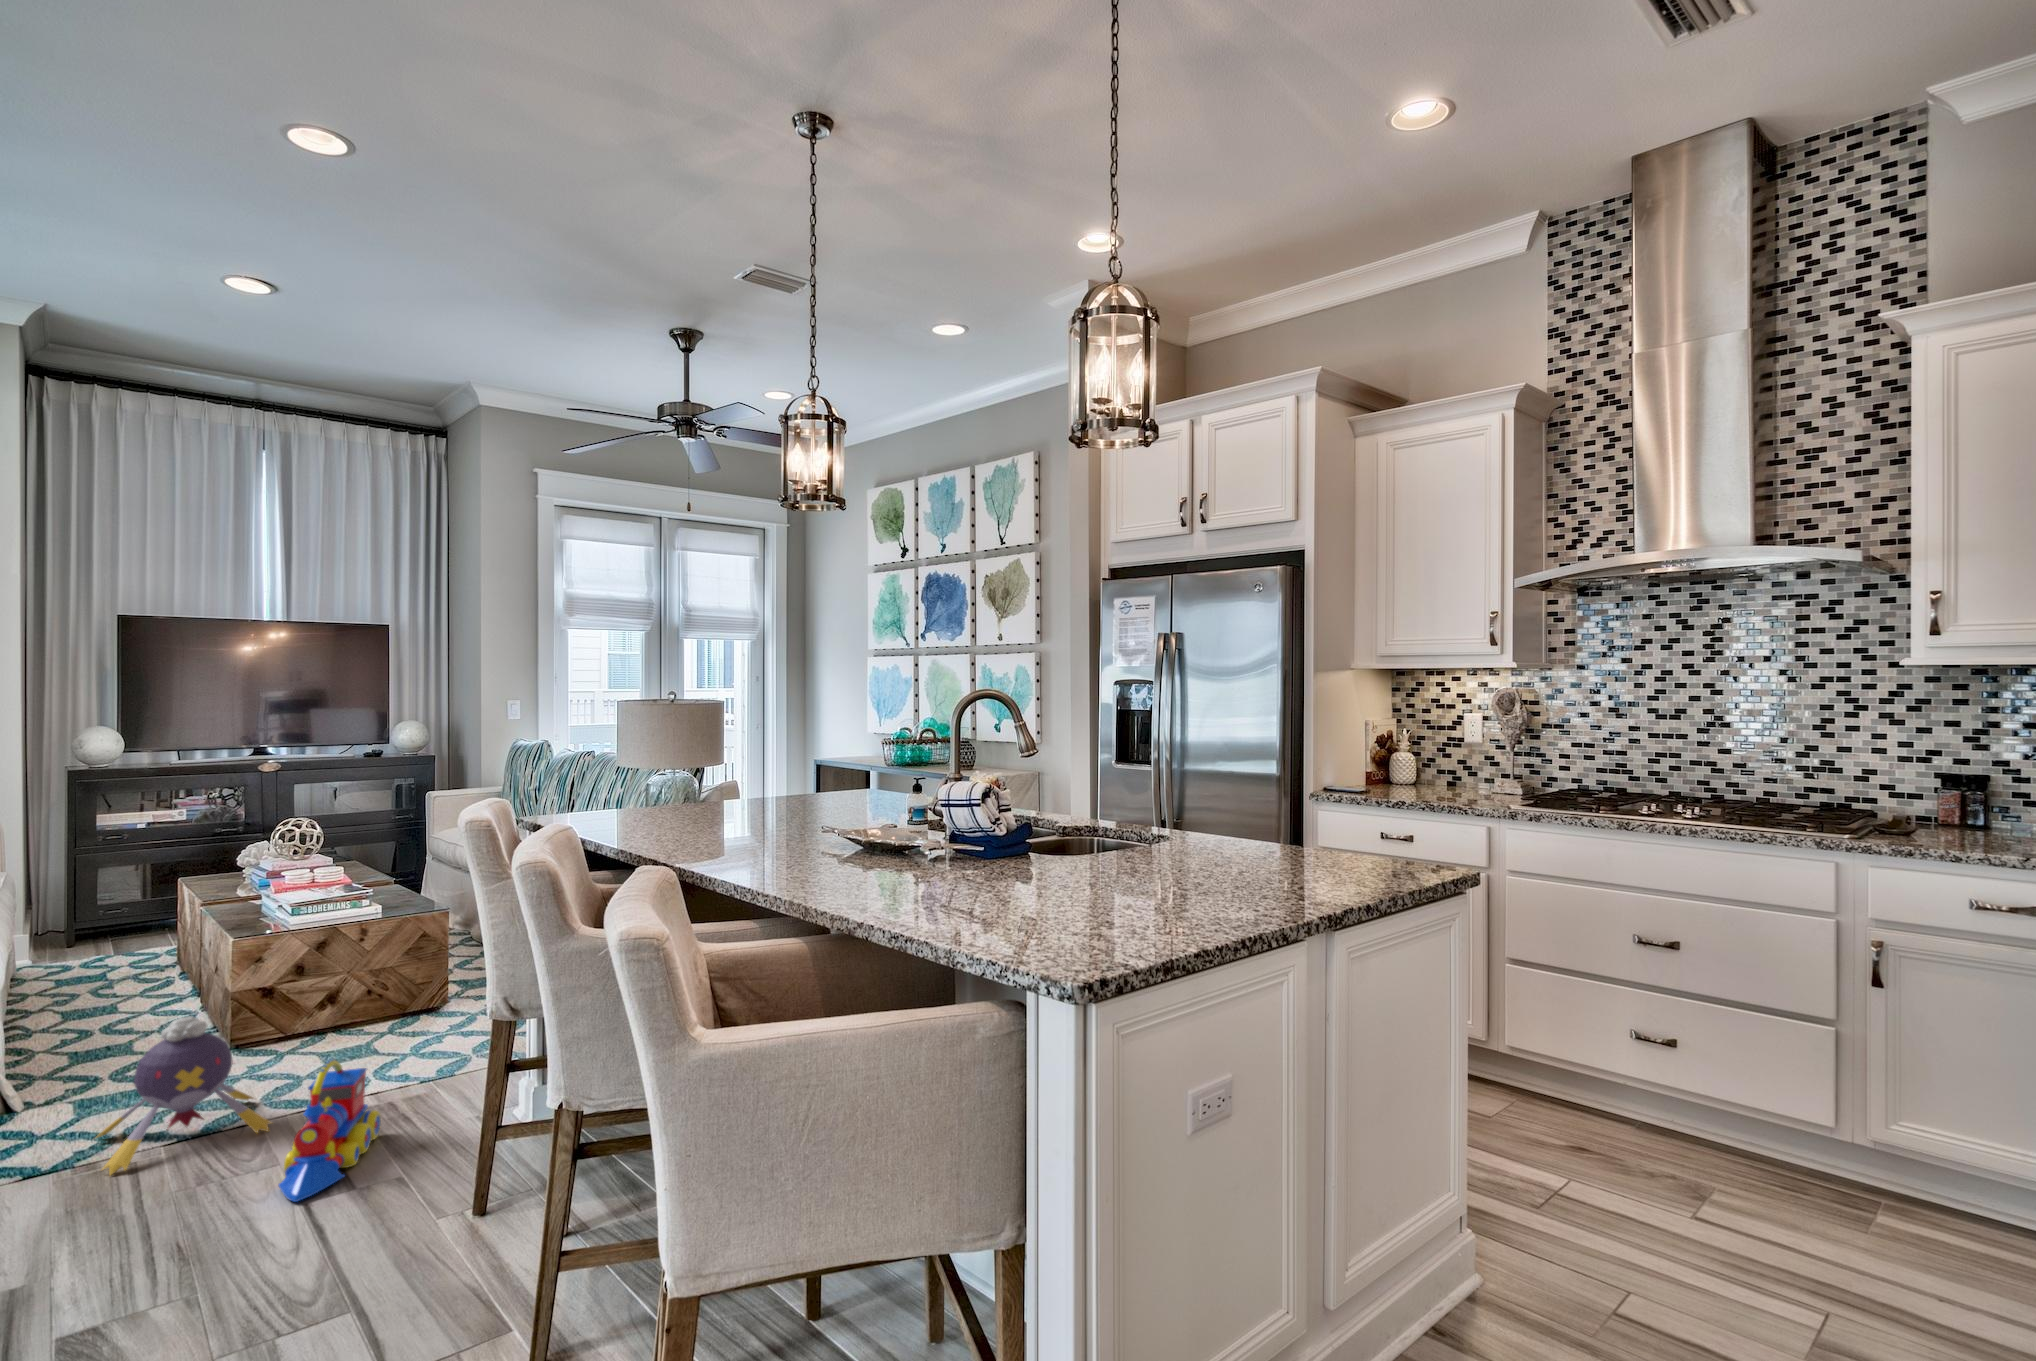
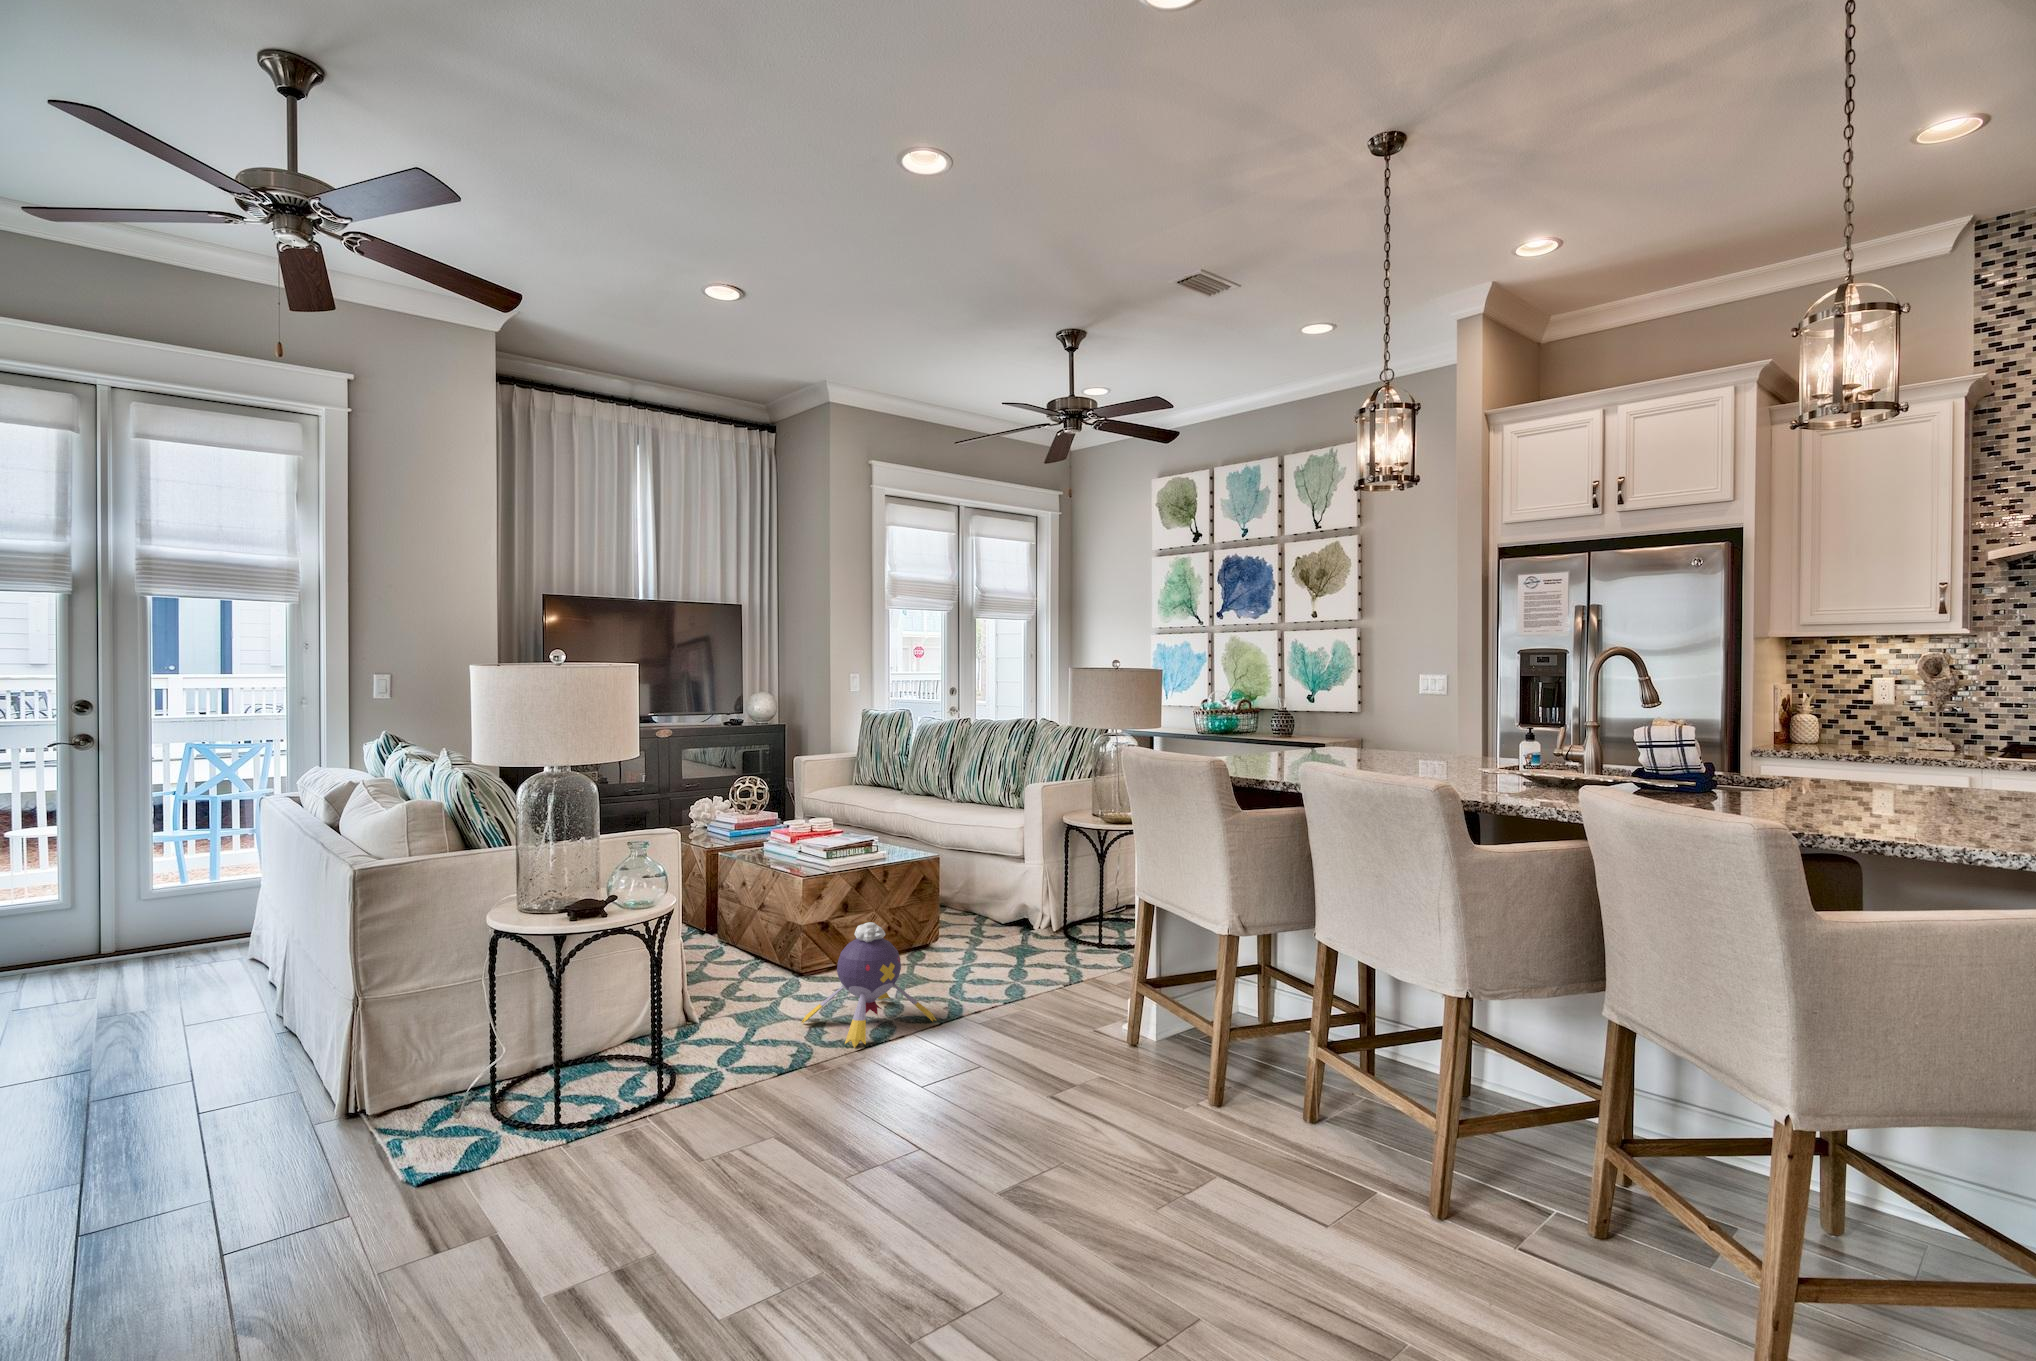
toy train: present [279,1060,381,1202] -> none [986,956,1055,1066]

